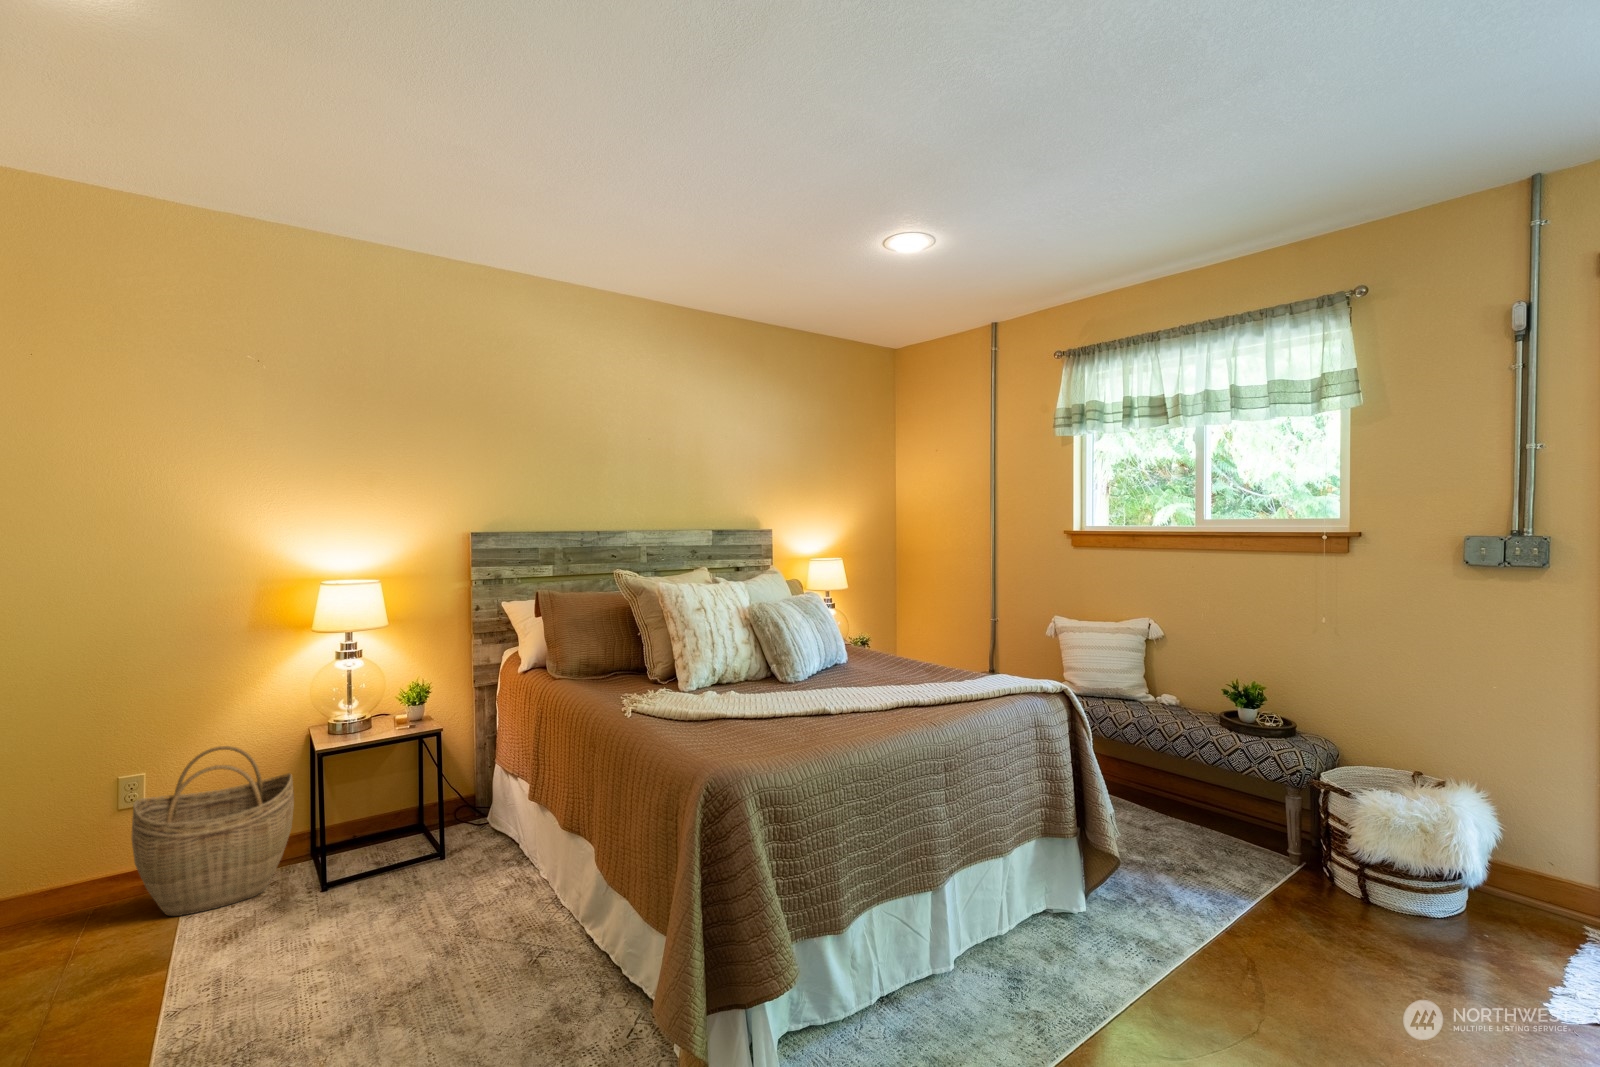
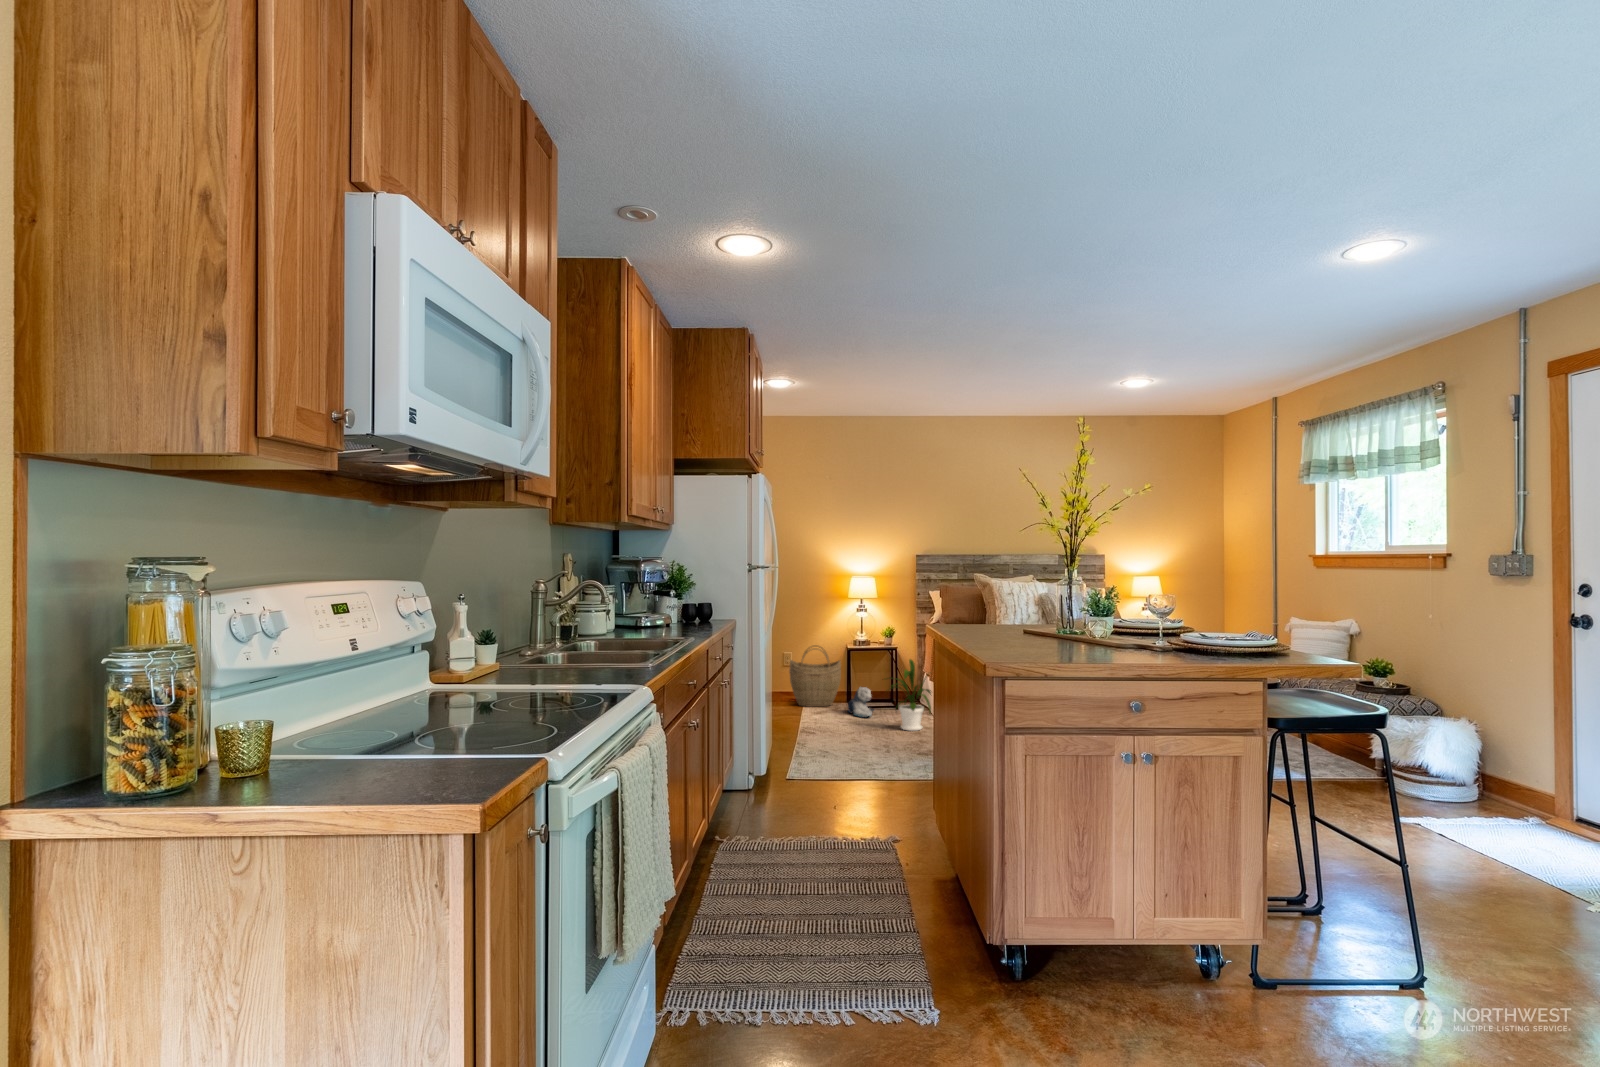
house plant: none [424,783,574,982] -> present [892,659,931,731]
plush toy: none [315,848,391,937] -> present [848,687,874,717]

